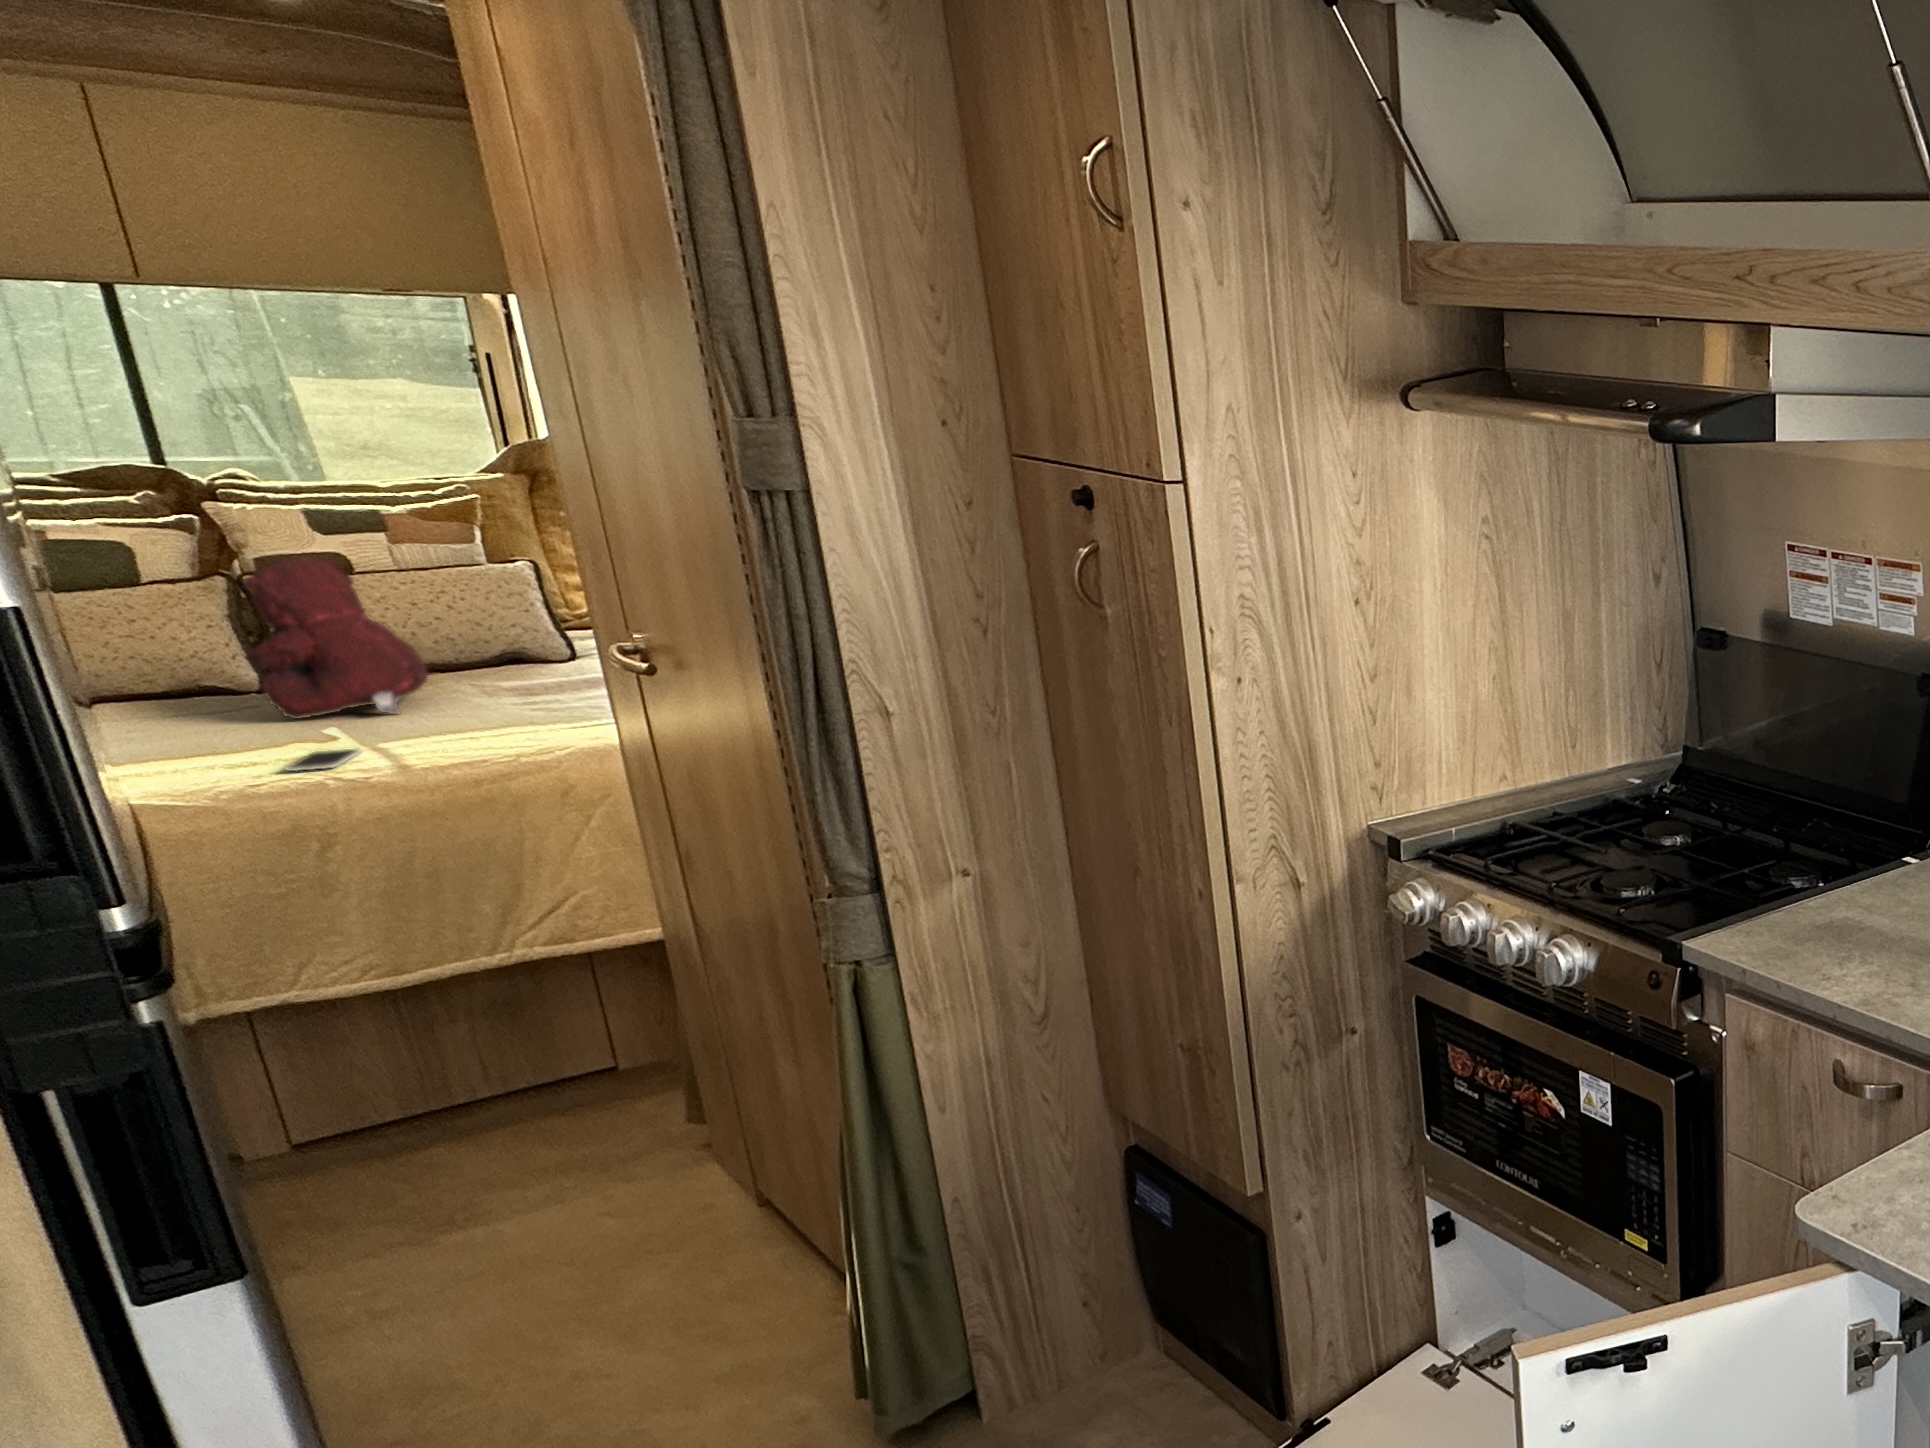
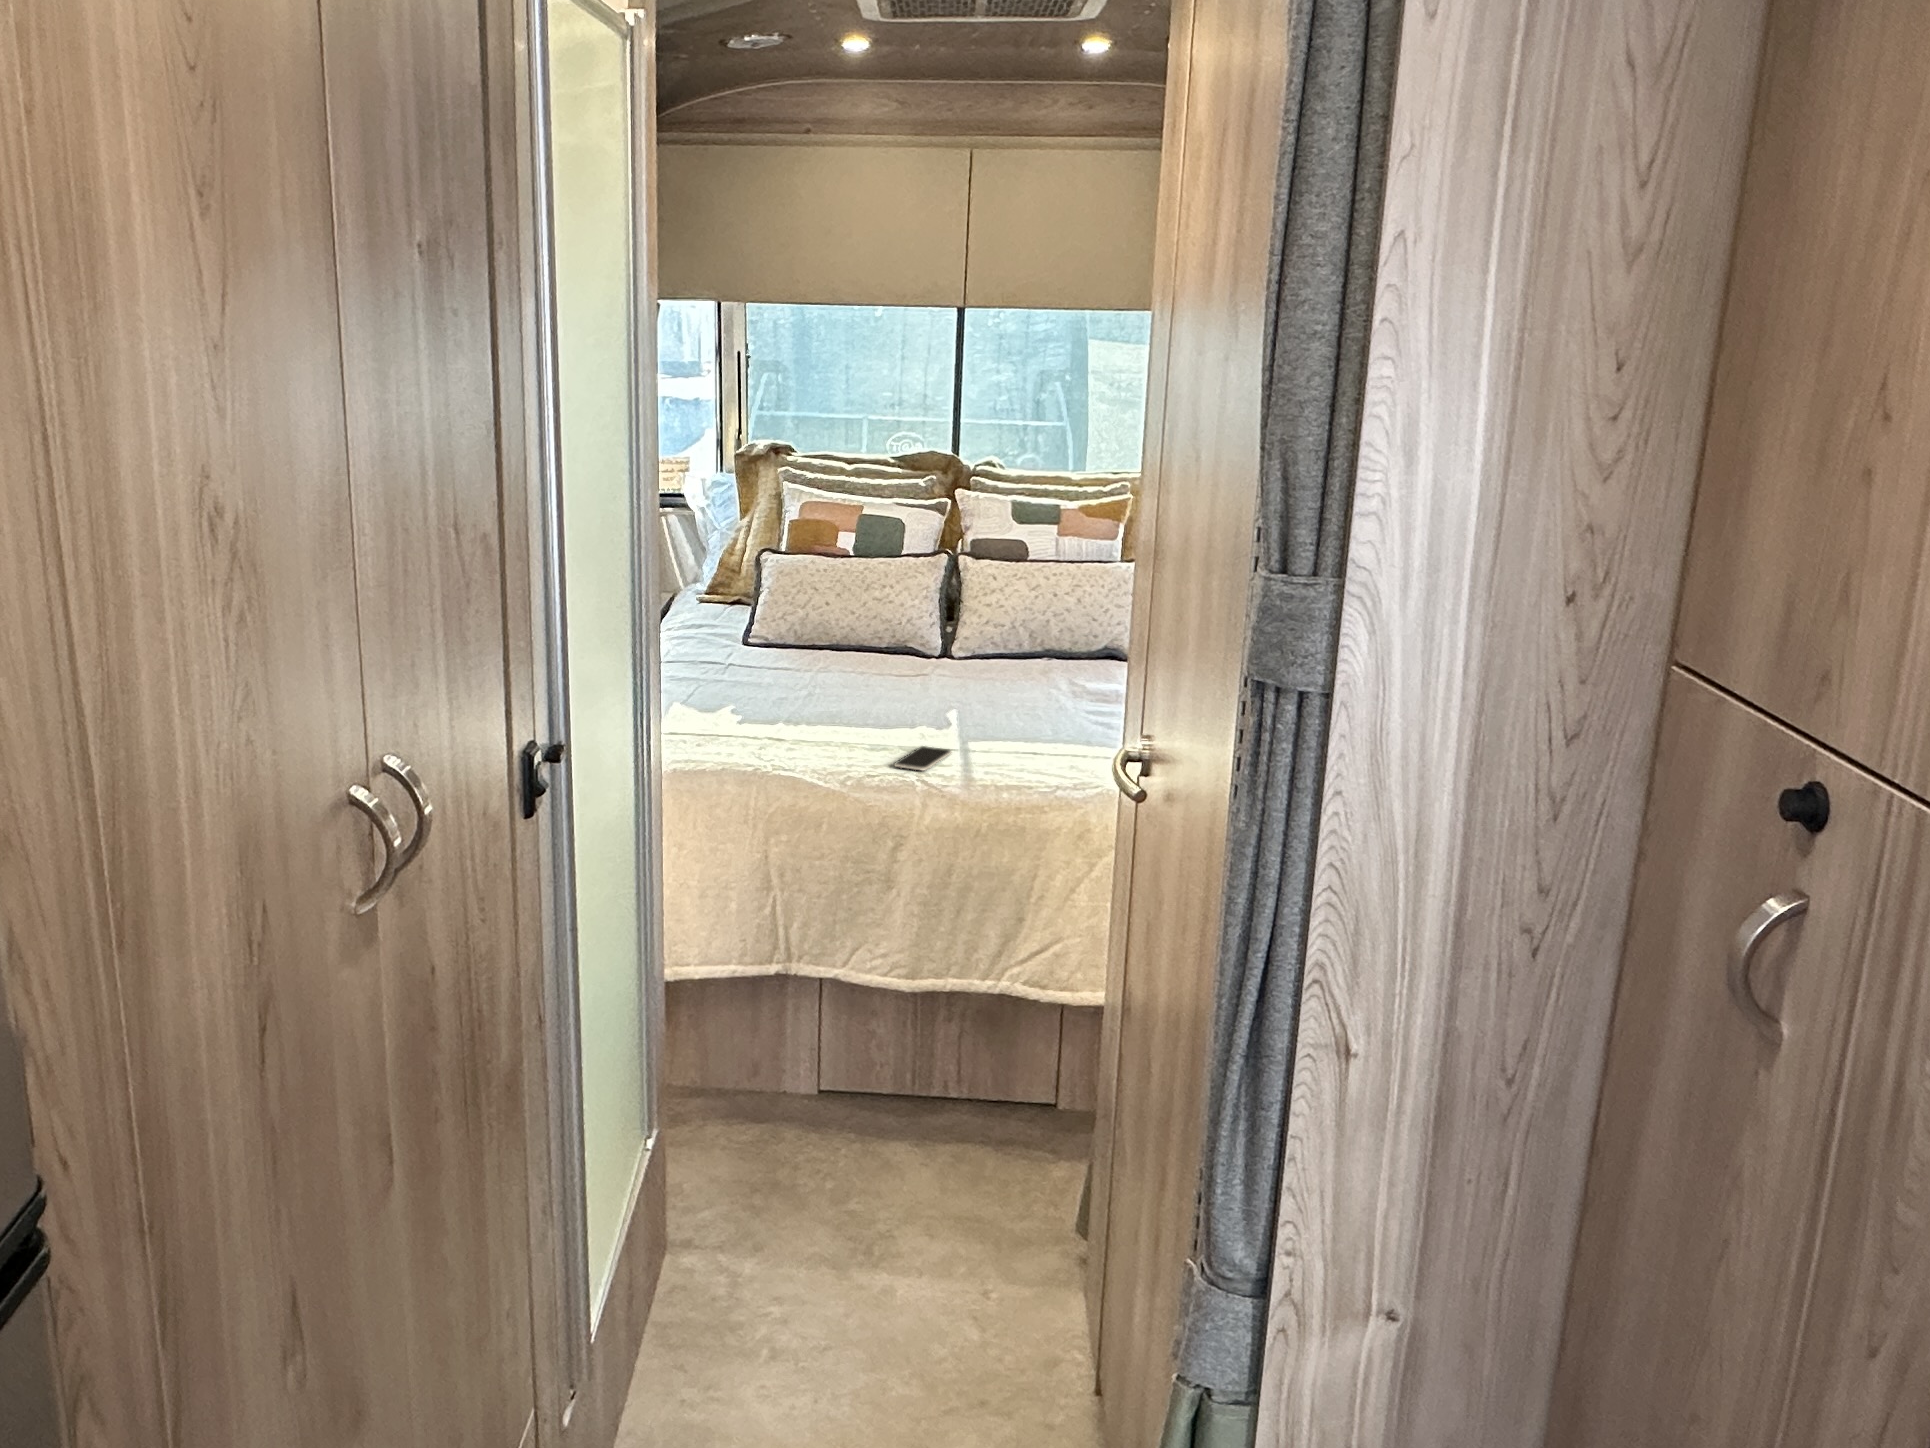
teddy bear: present [243,558,428,719] -> none [917,555,1030,709]

